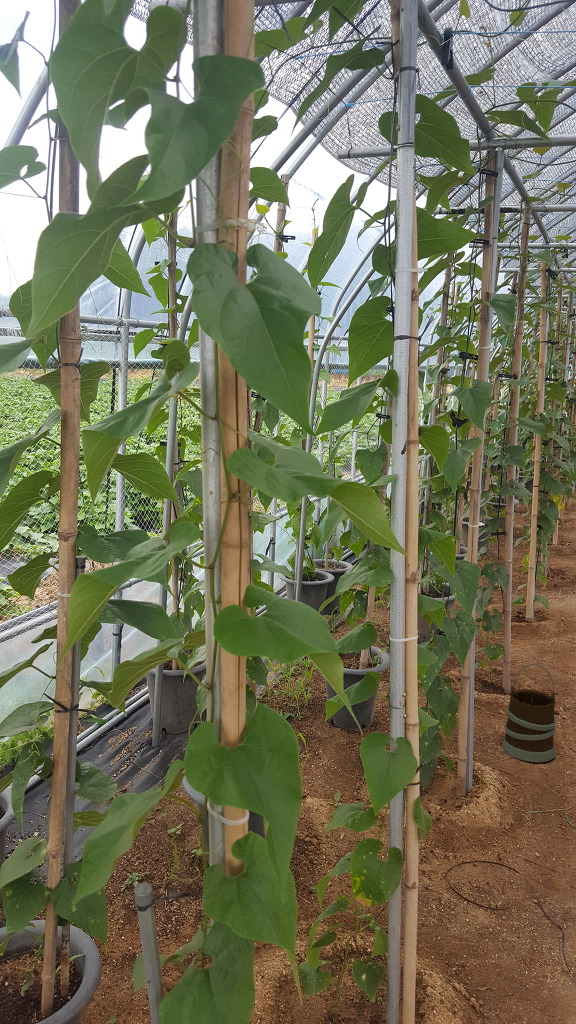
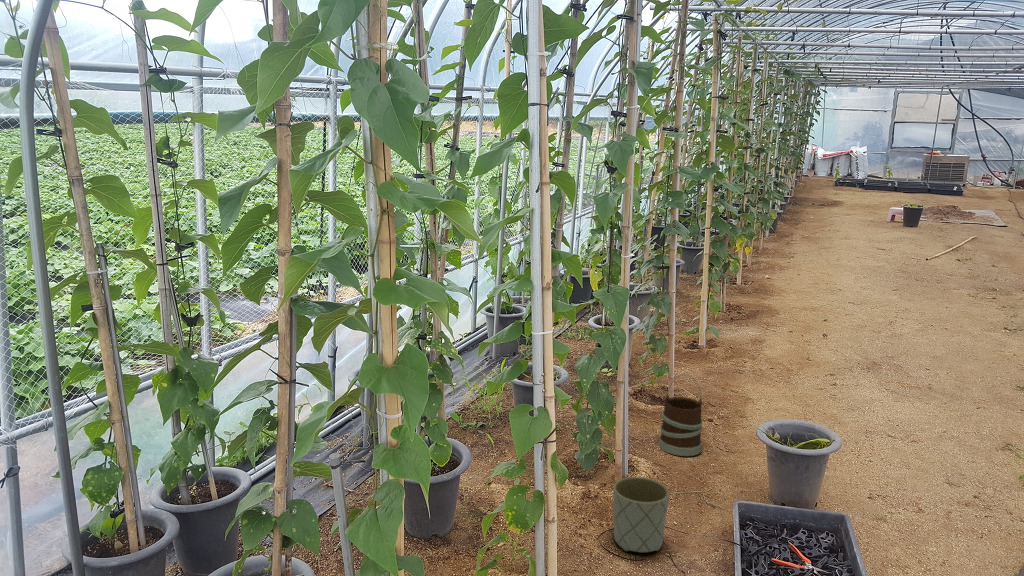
planter: none [464,798,535,897] -> present [613,477,669,552]

